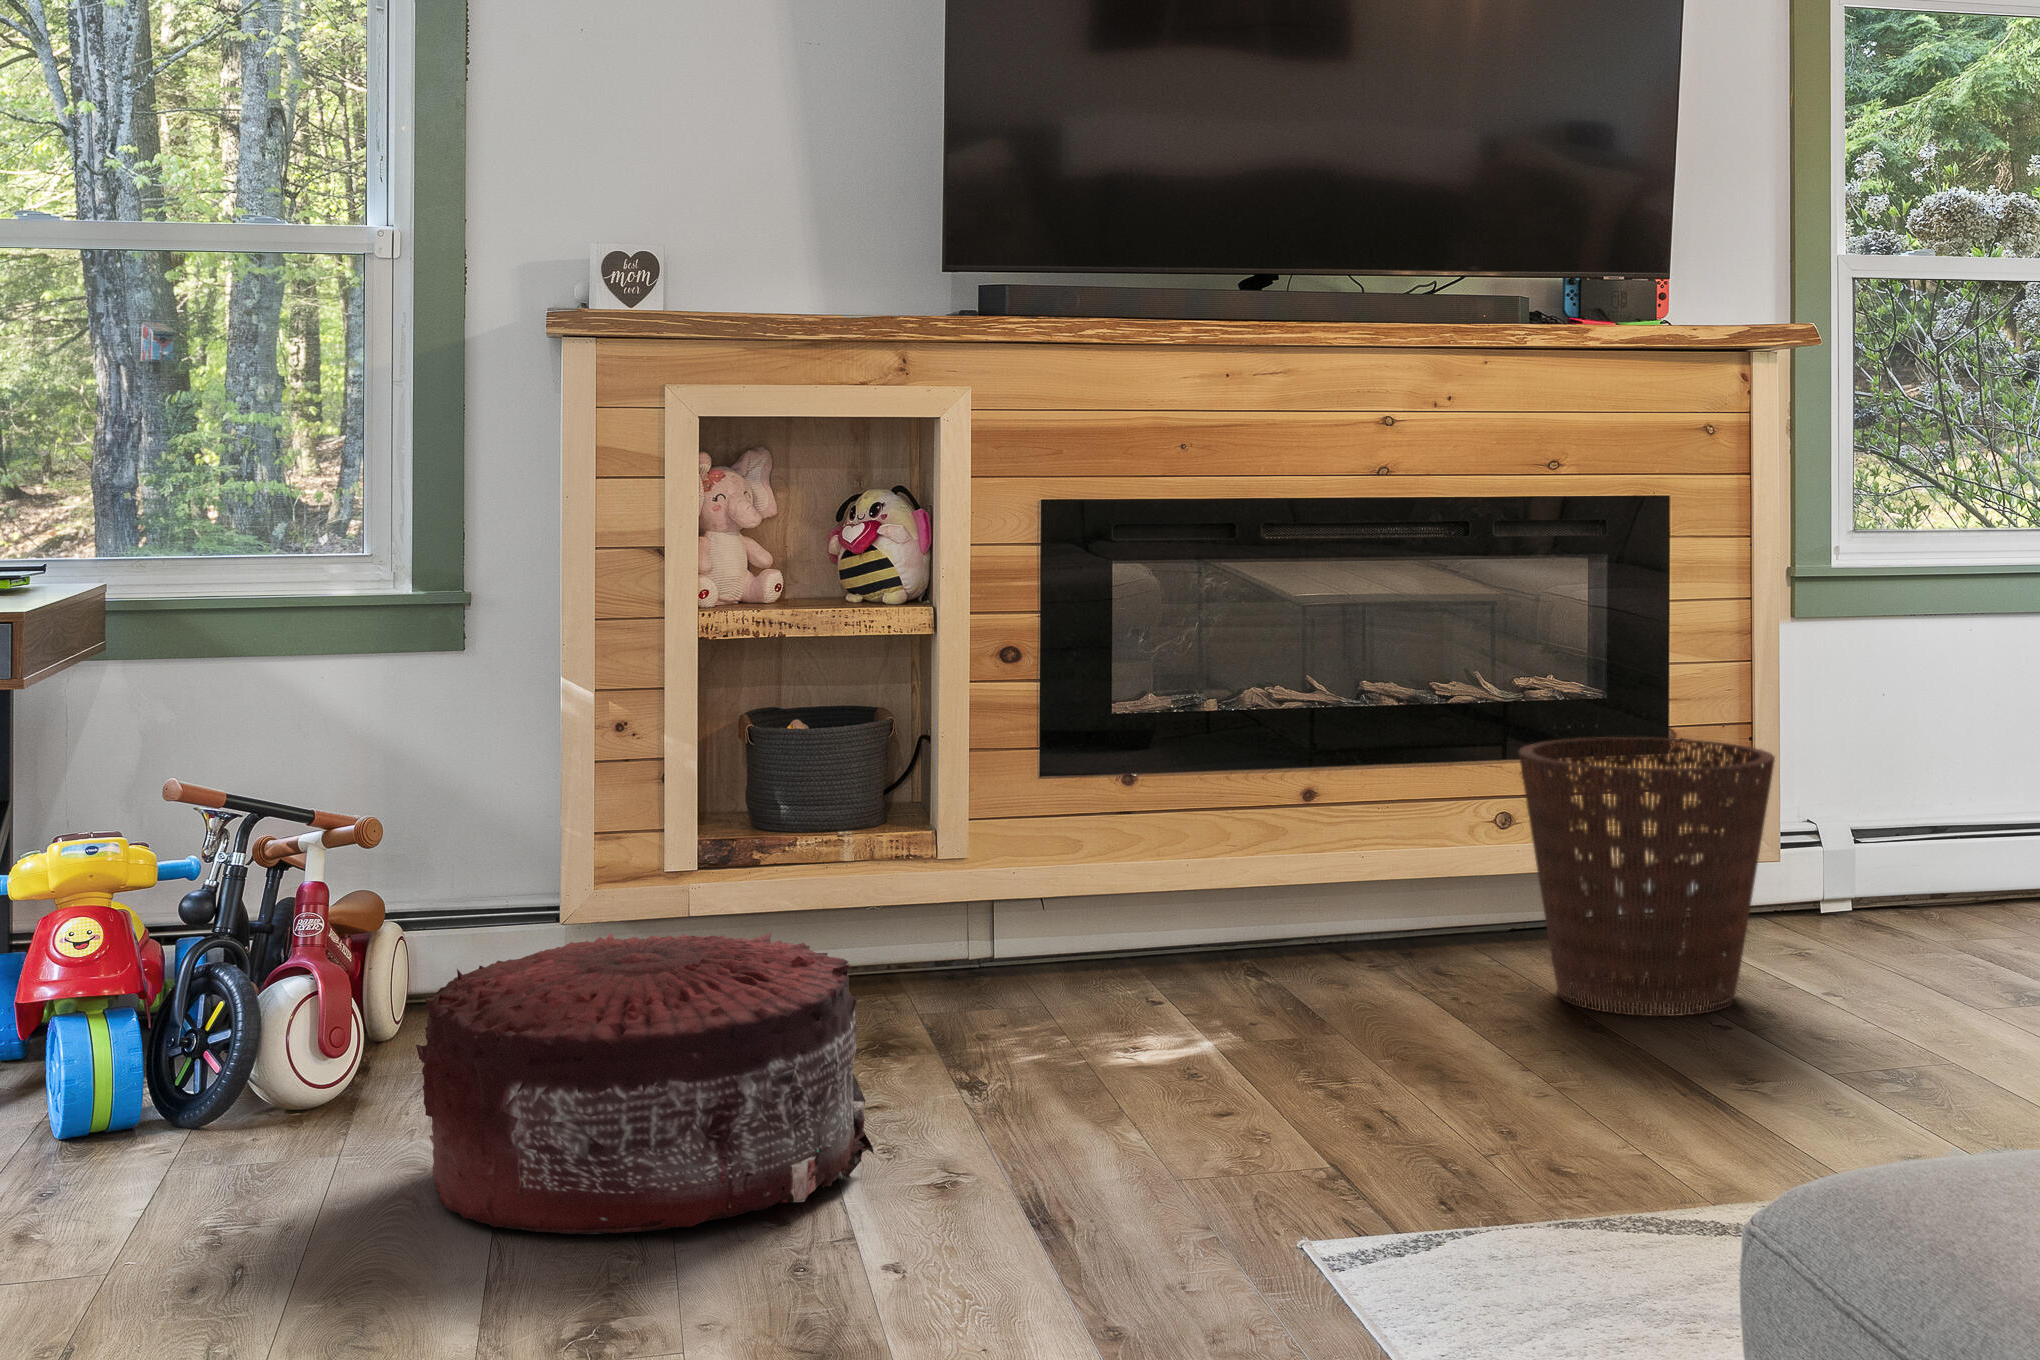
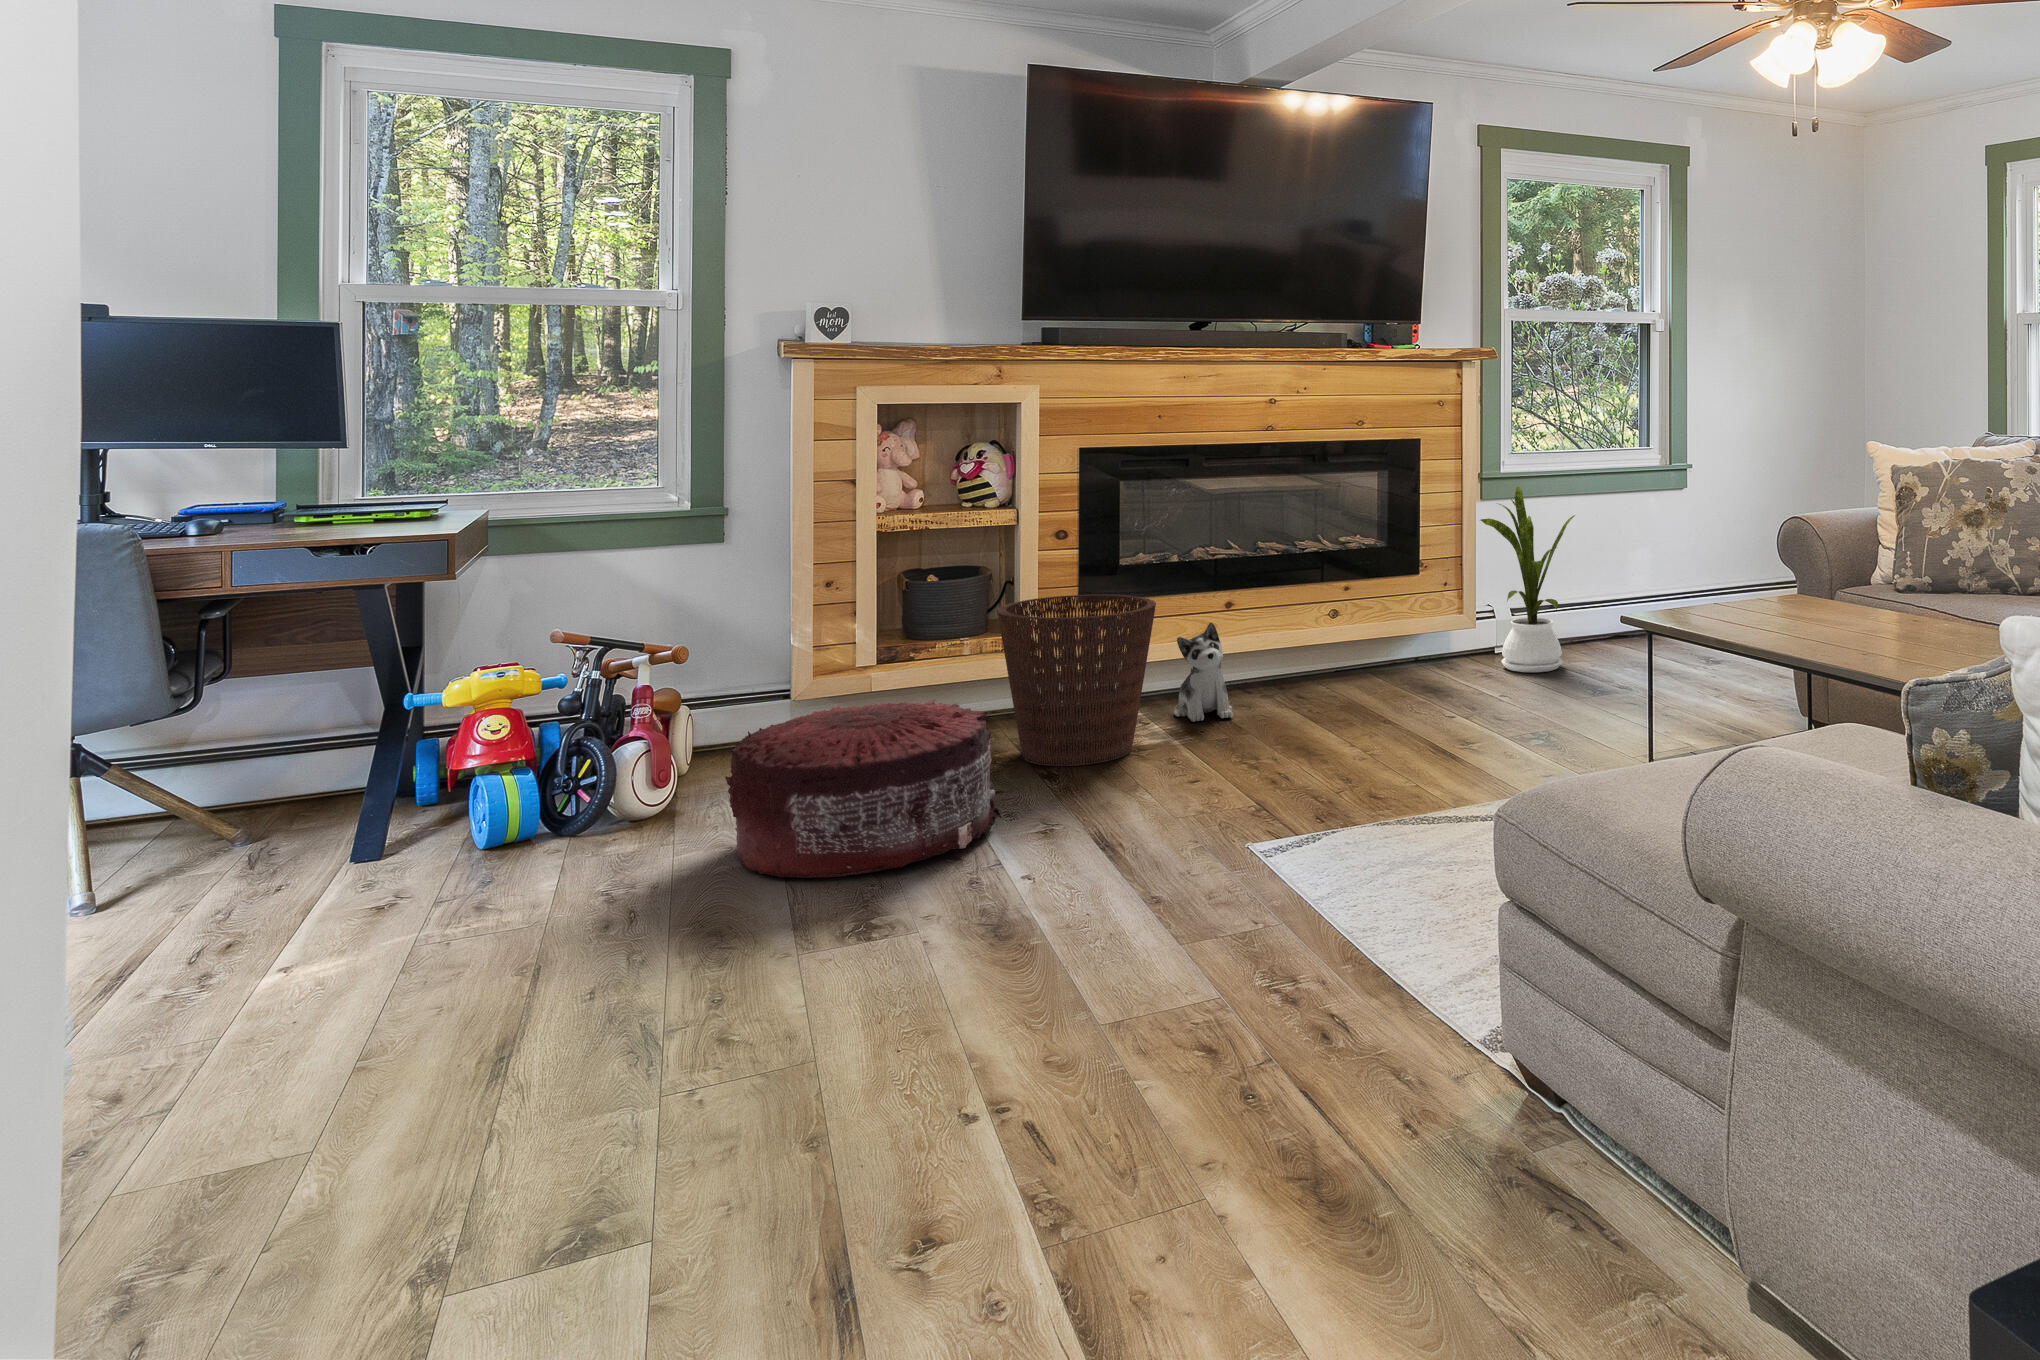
house plant: none [1785,592,1983,954] -> present [1481,487,1575,672]
basket: present [1518,737,1775,1016] -> present [997,595,1156,766]
plush toy: none [1207,825,1312,1006] -> present [1174,623,1233,722]

